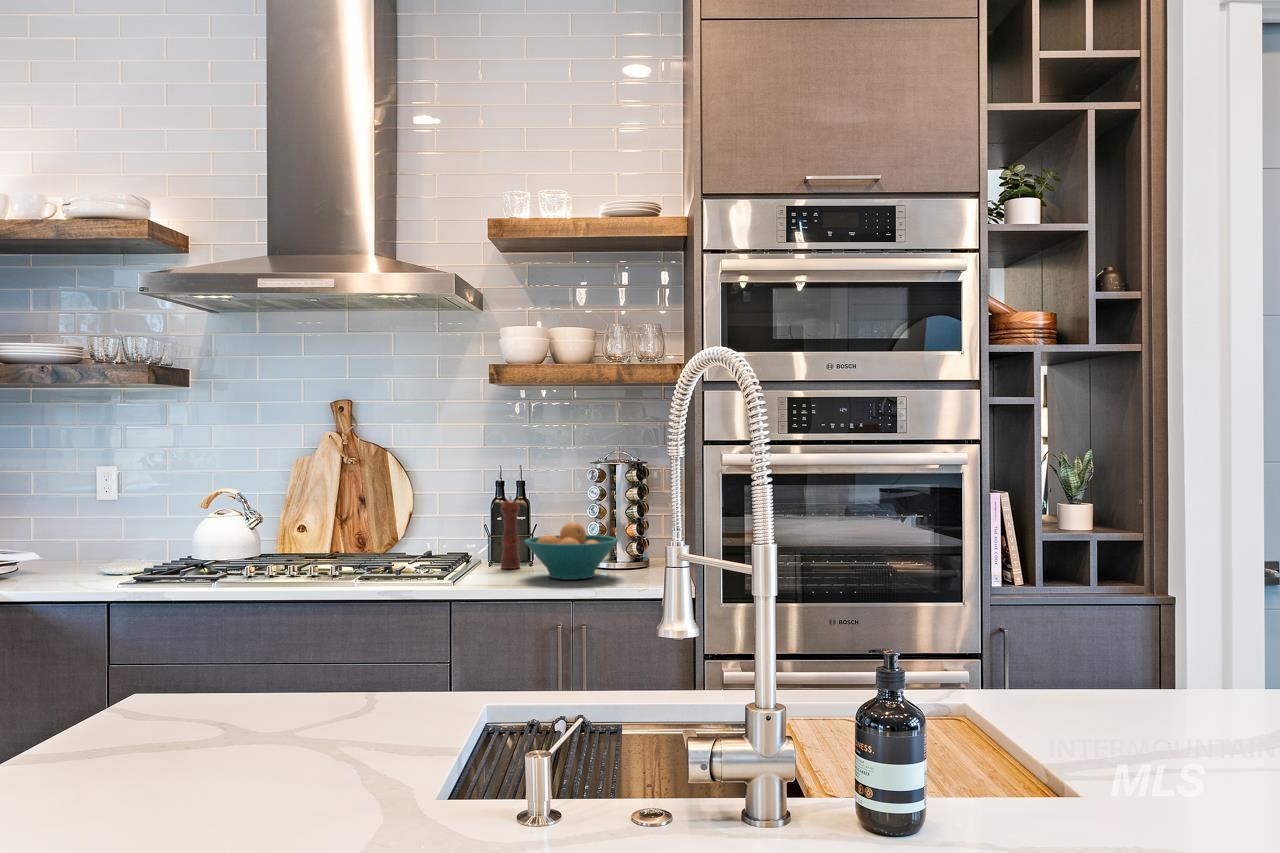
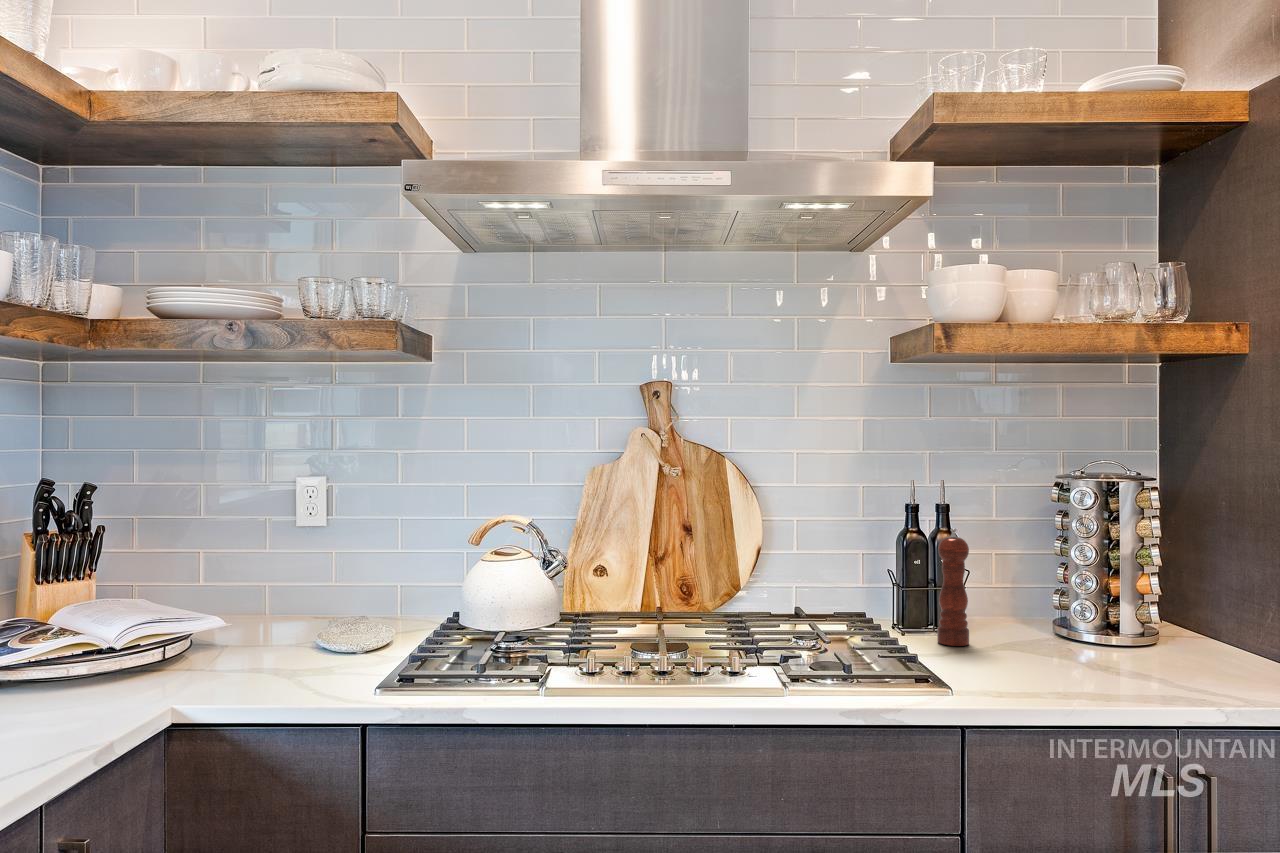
fruit bowl: present [525,522,619,580] -> none [1021,581,1196,680]

